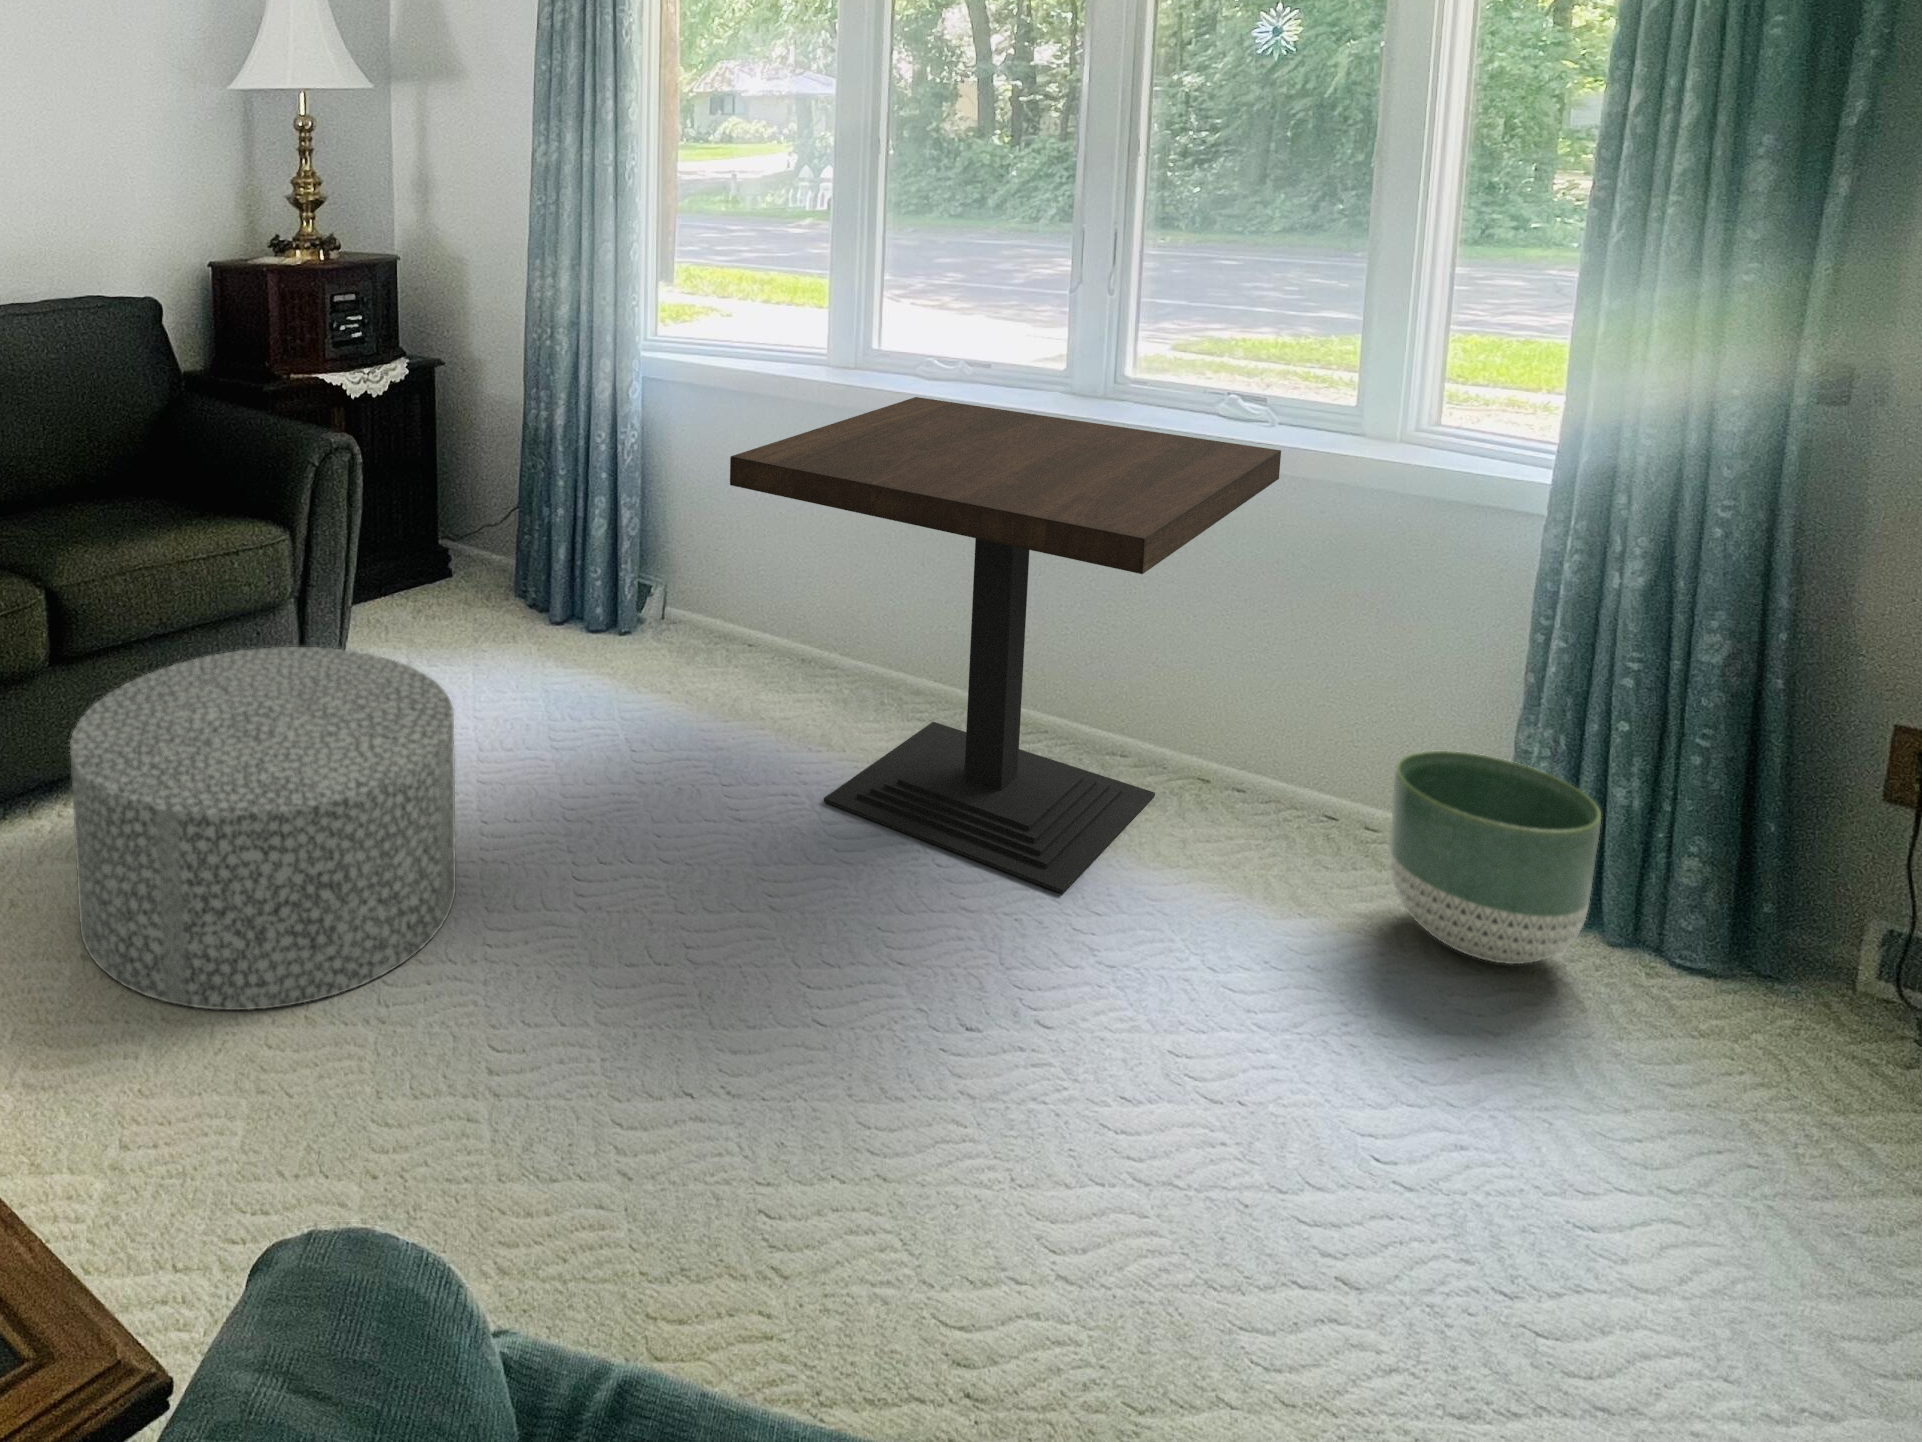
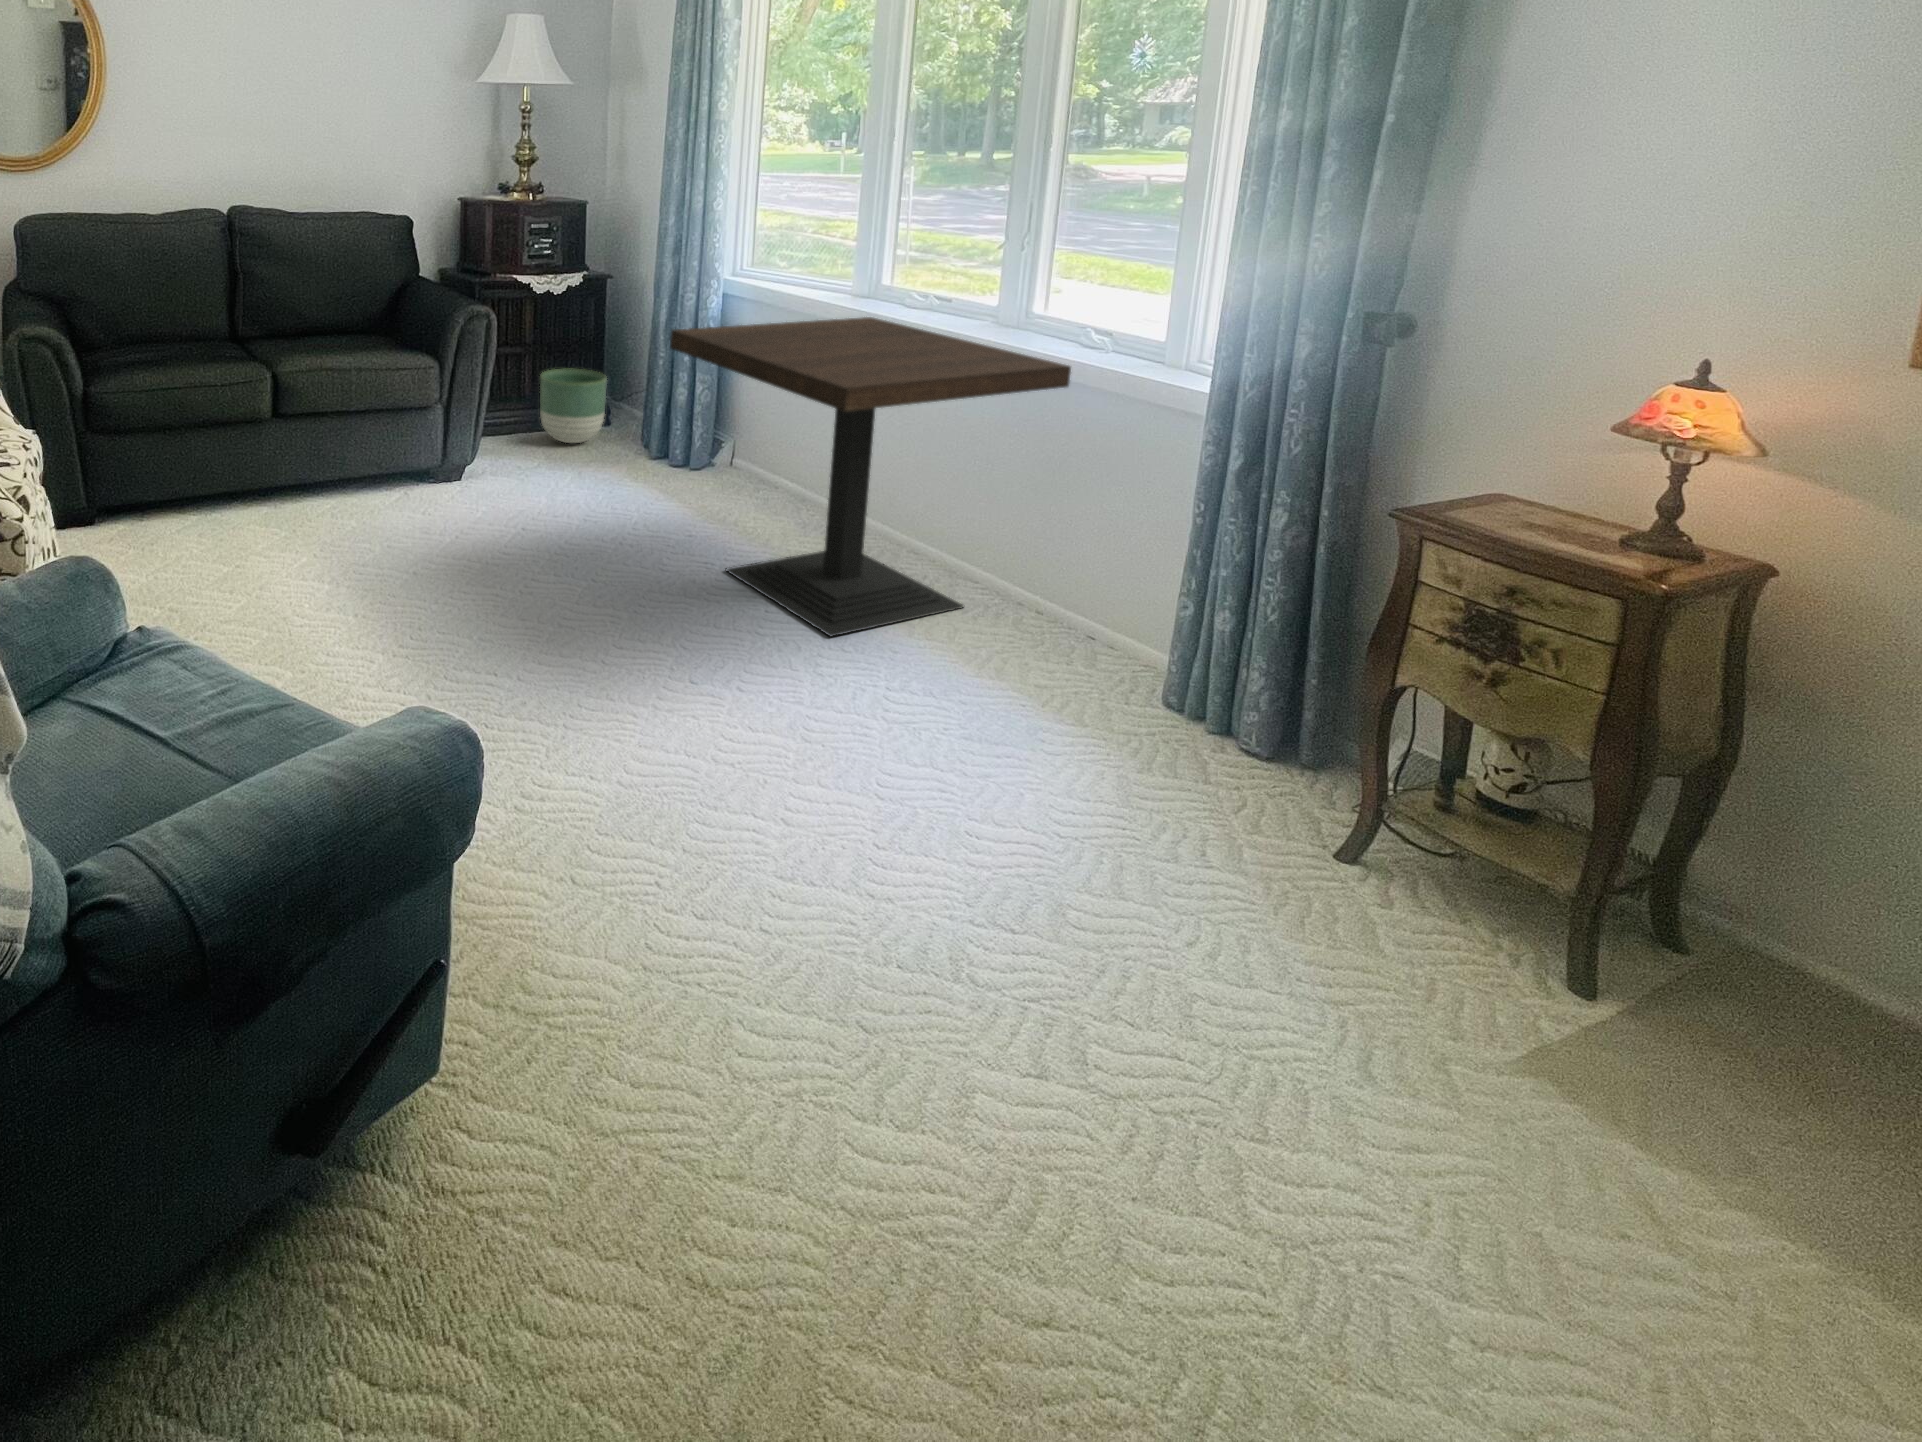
ottoman: present [70,647,456,1010] -> none [250,419,473,595]
planter: present [1389,751,1601,964] -> present [540,369,607,443]

